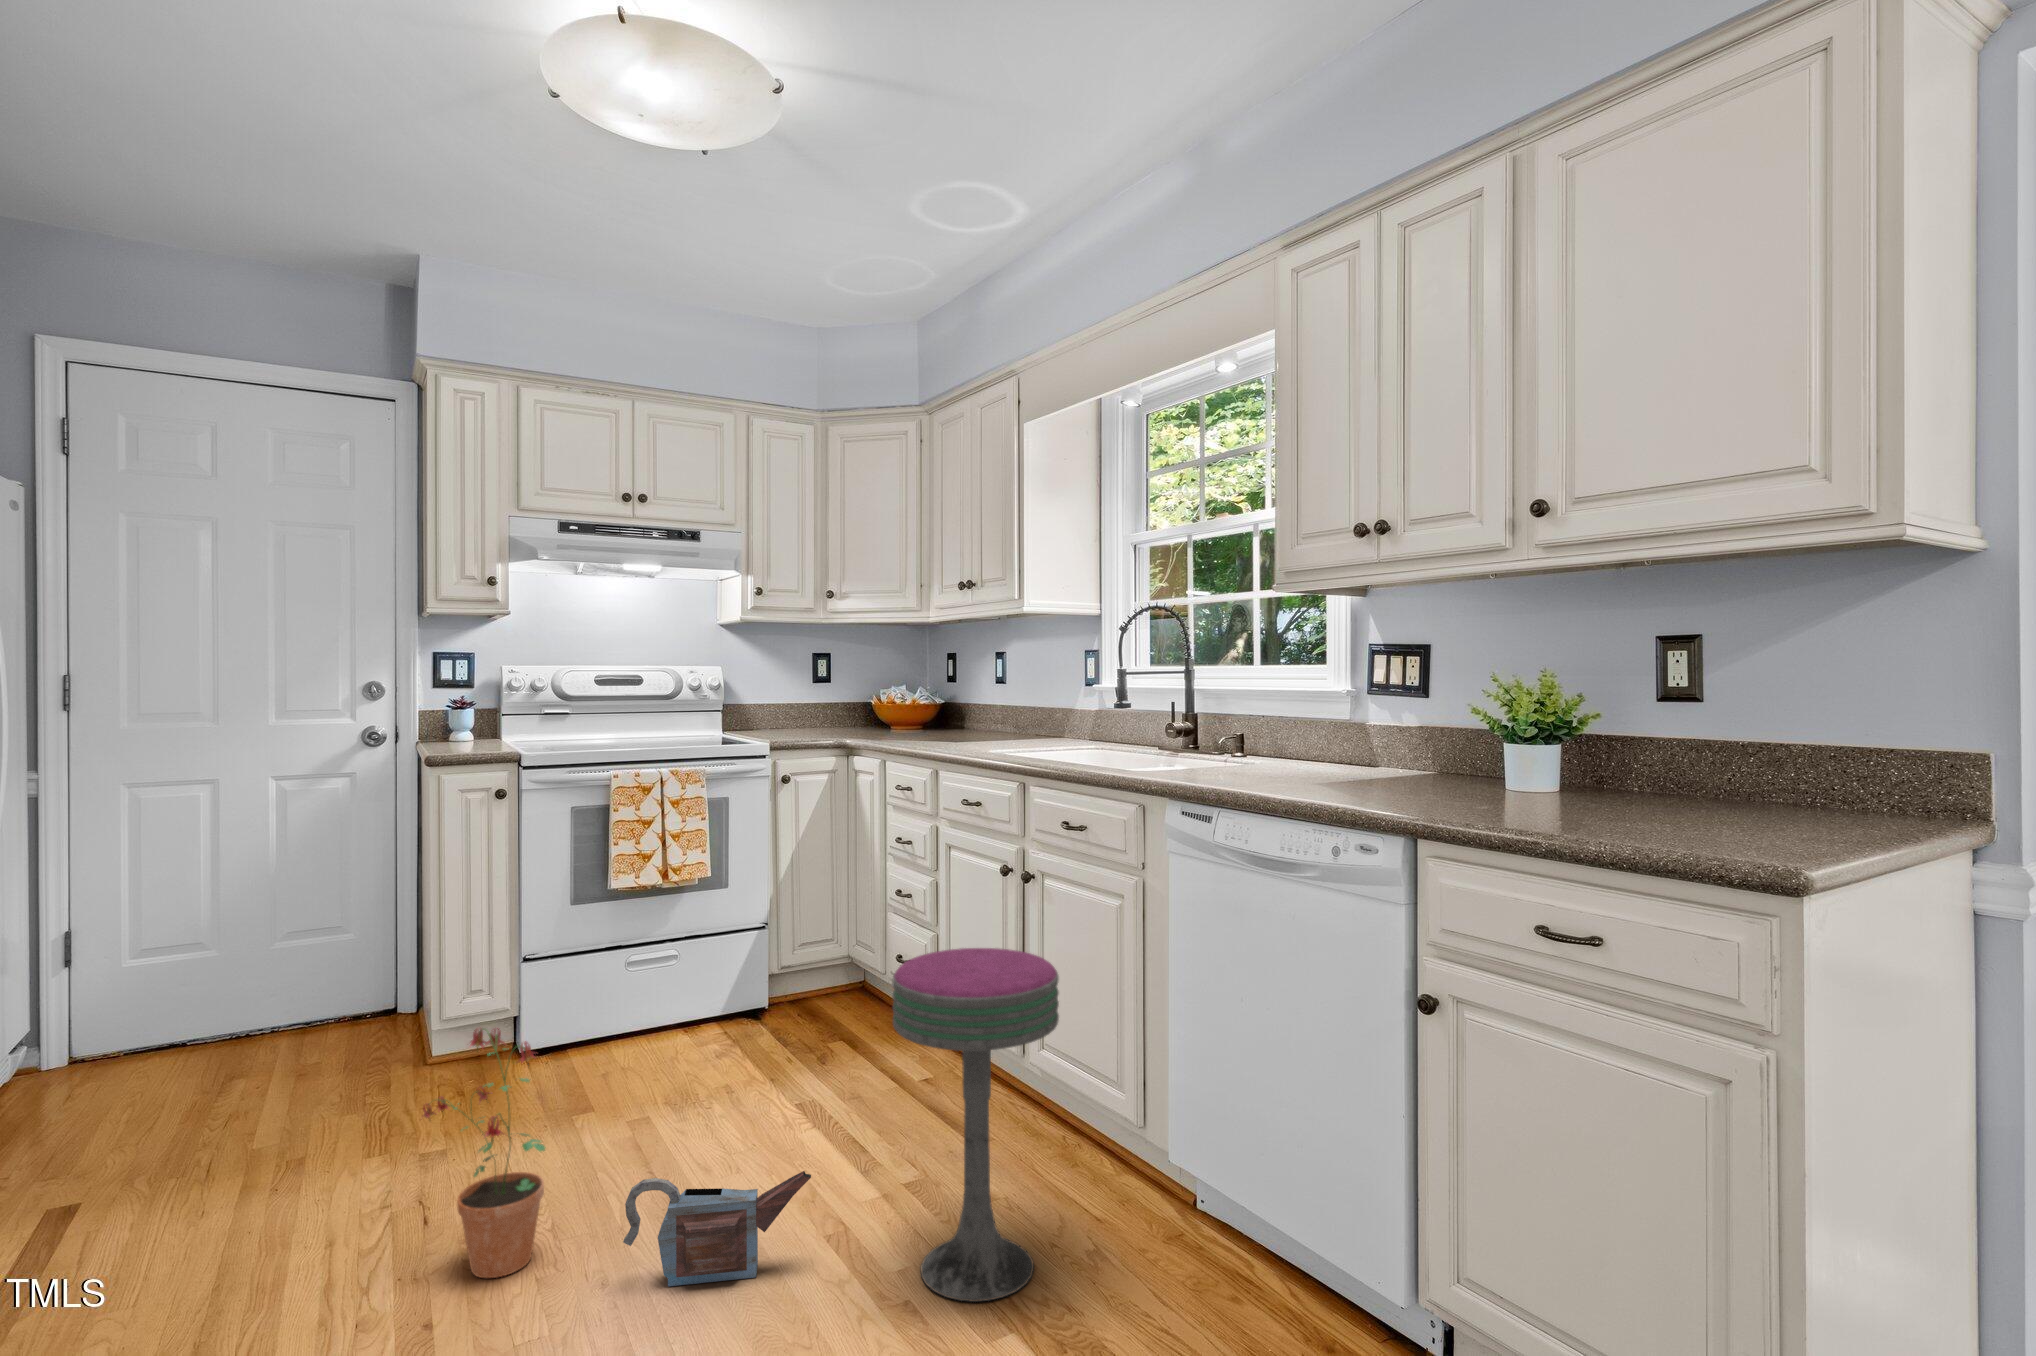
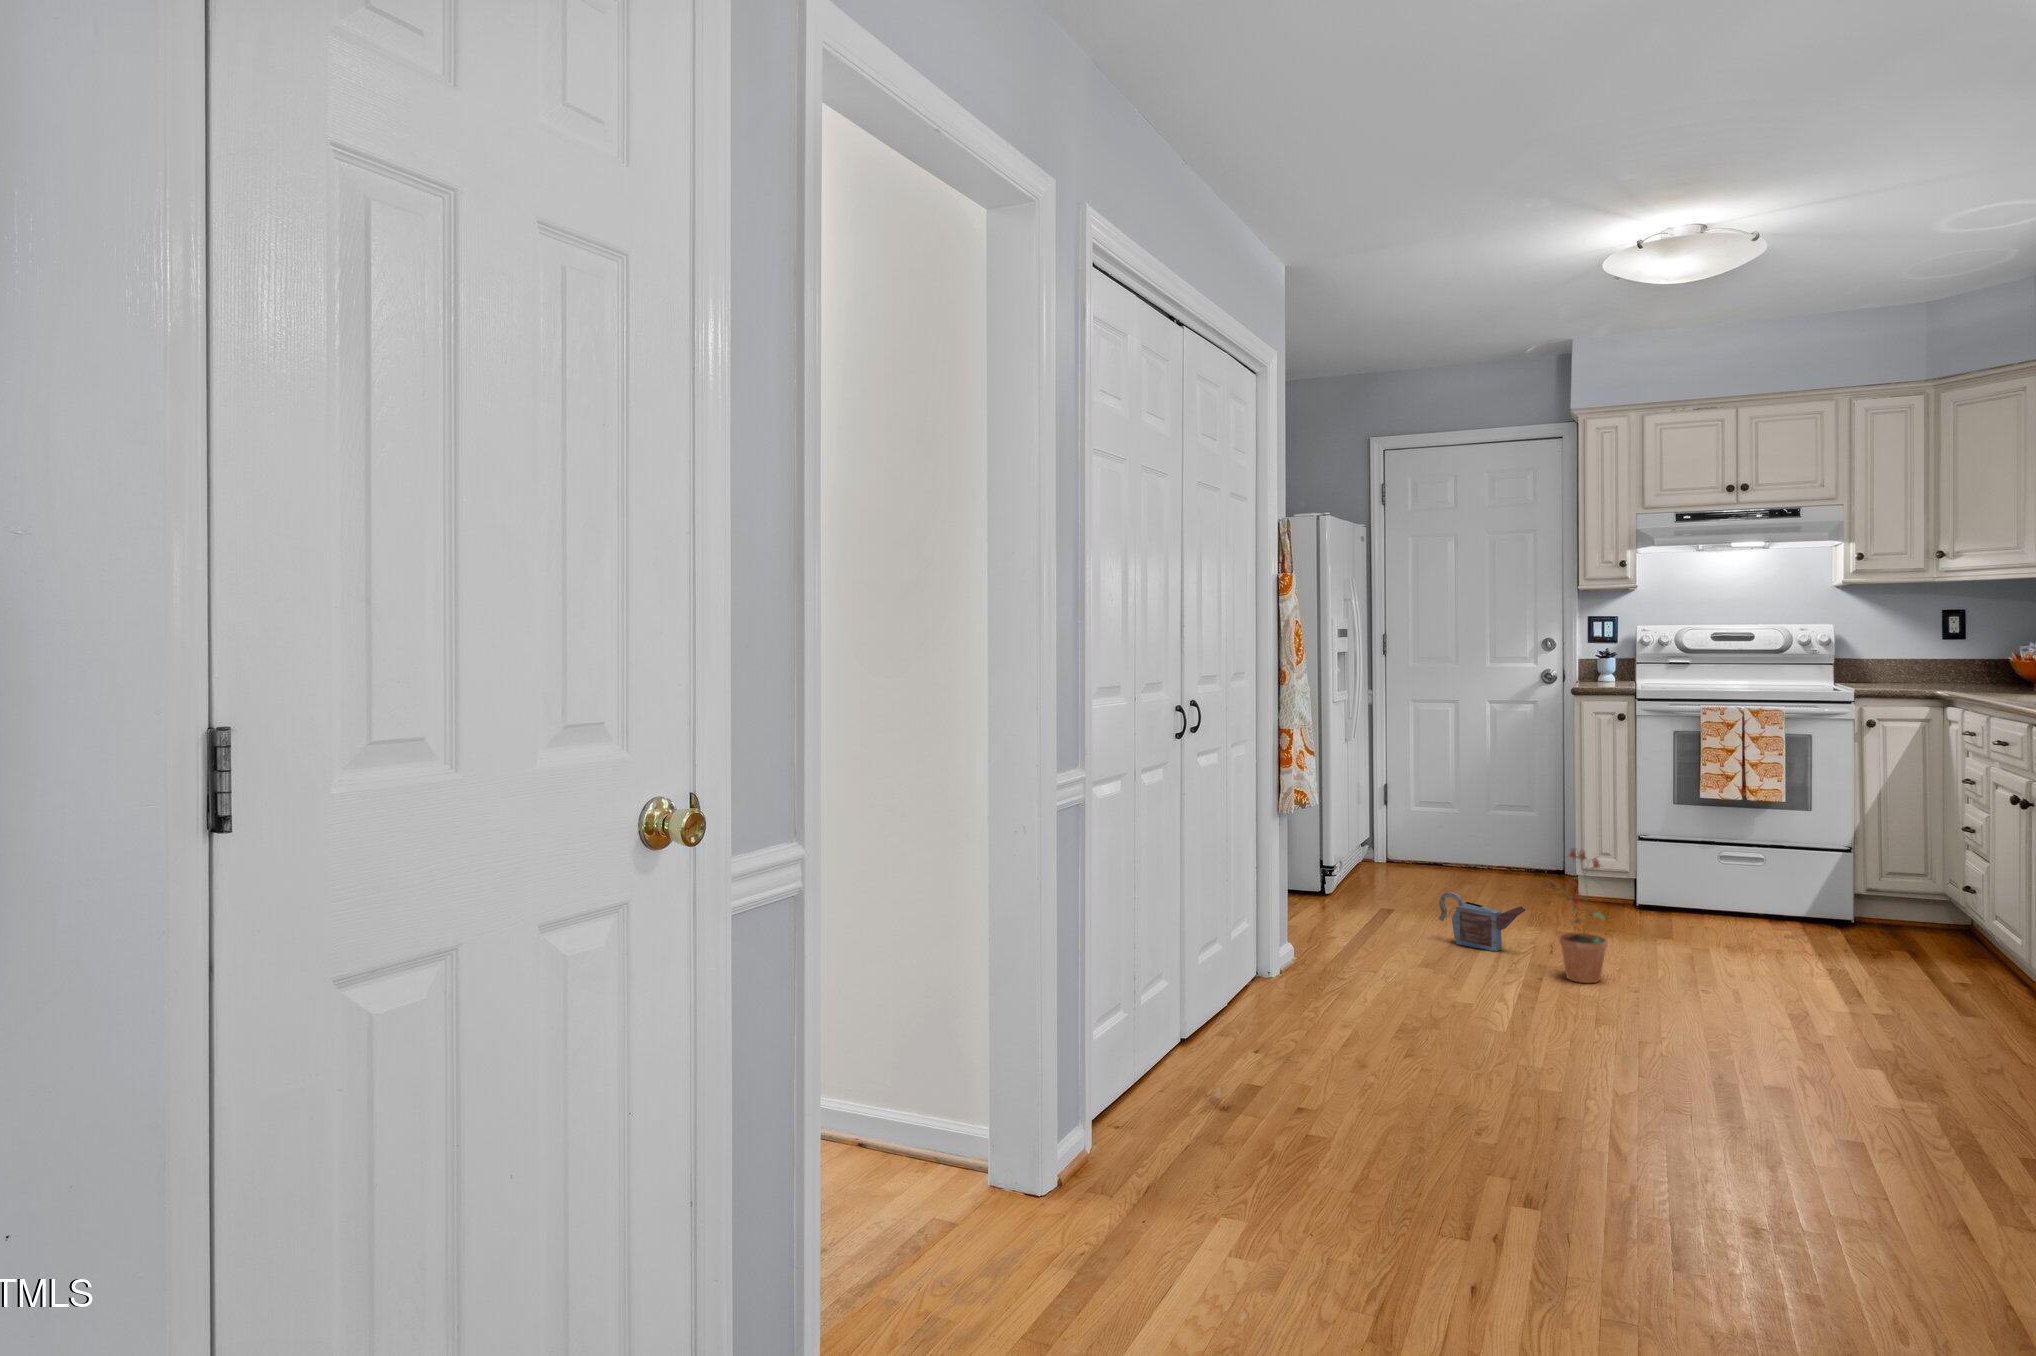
bar stool: present [892,948,1059,1302] -> none [1814,845,1954,1073]
watering can: present [623,1171,811,1286] -> present [1439,892,1525,952]

